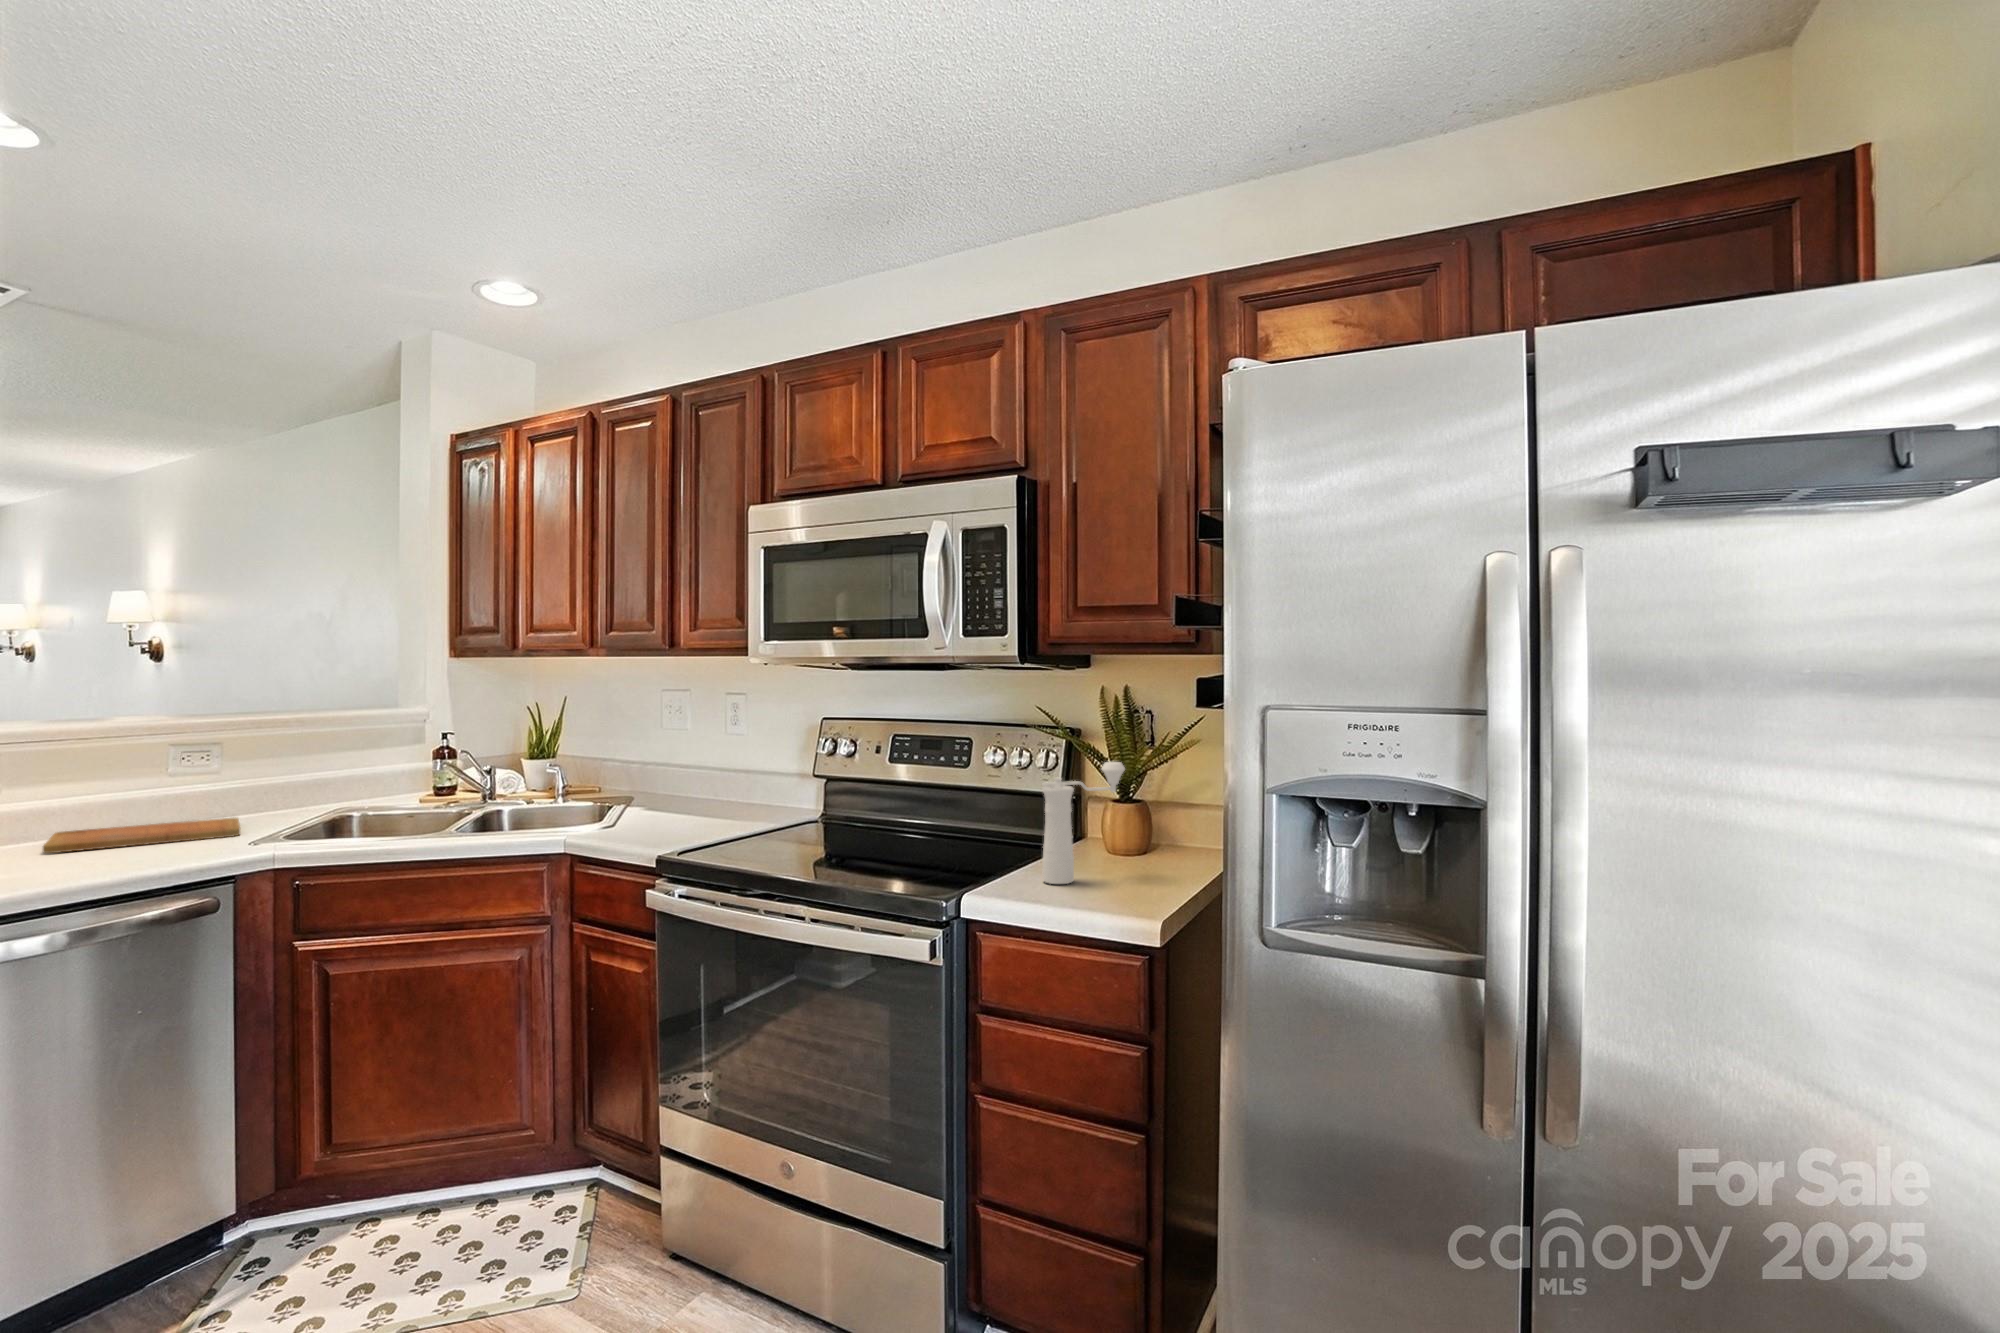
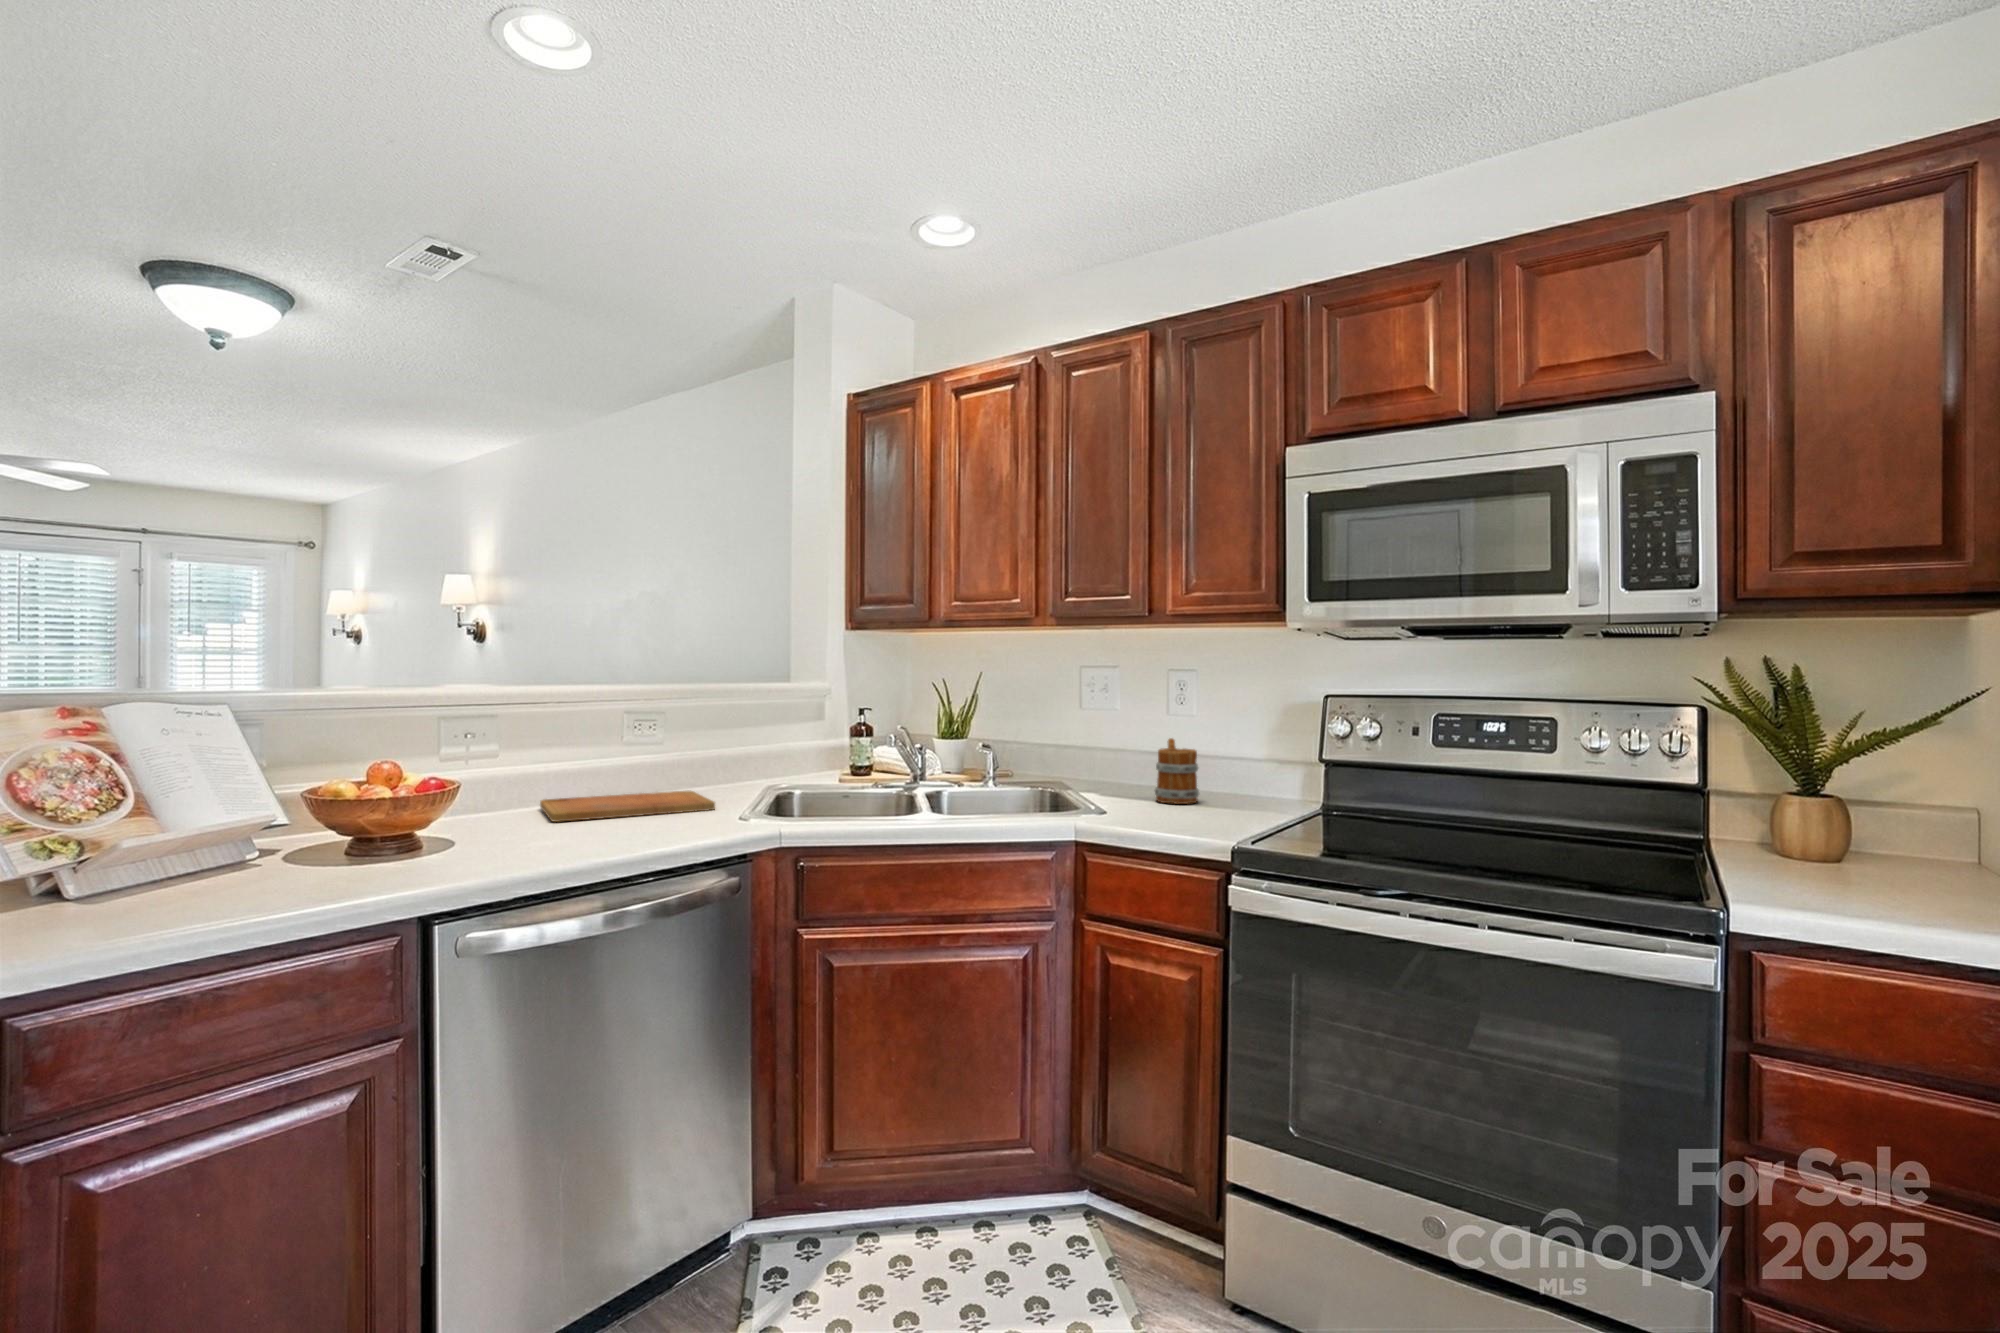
mug: none [687,756,728,816] -> present [1155,738,1199,804]
pepper mill: present [1042,762,1125,884] -> none [1831,749,1944,907]

